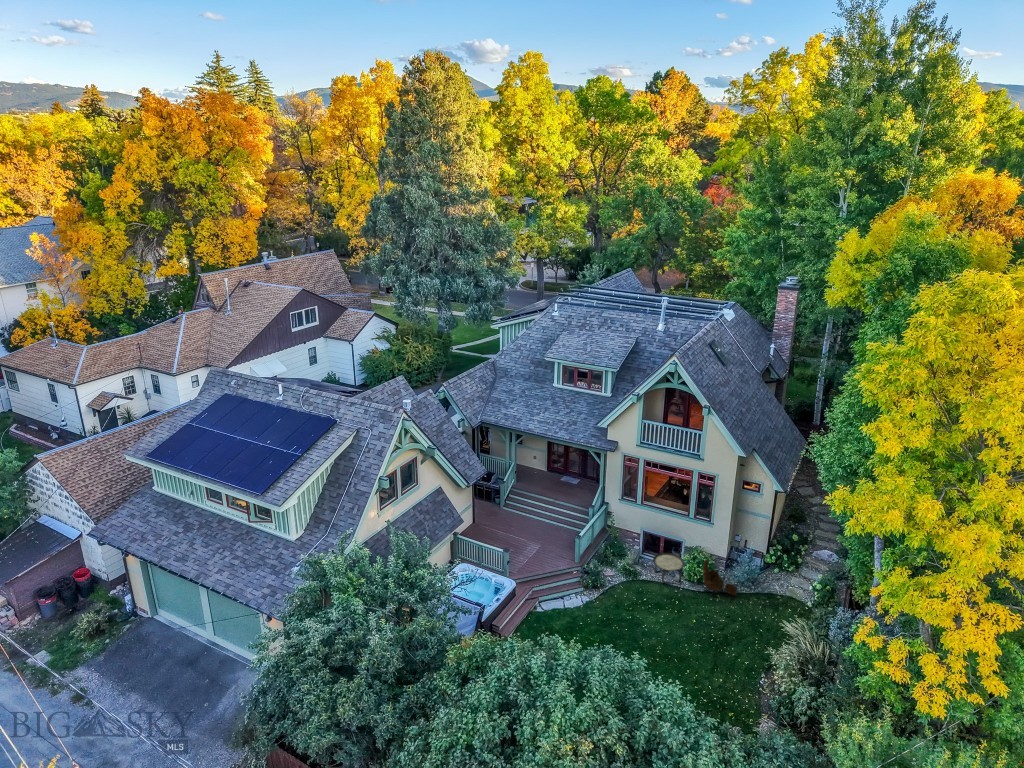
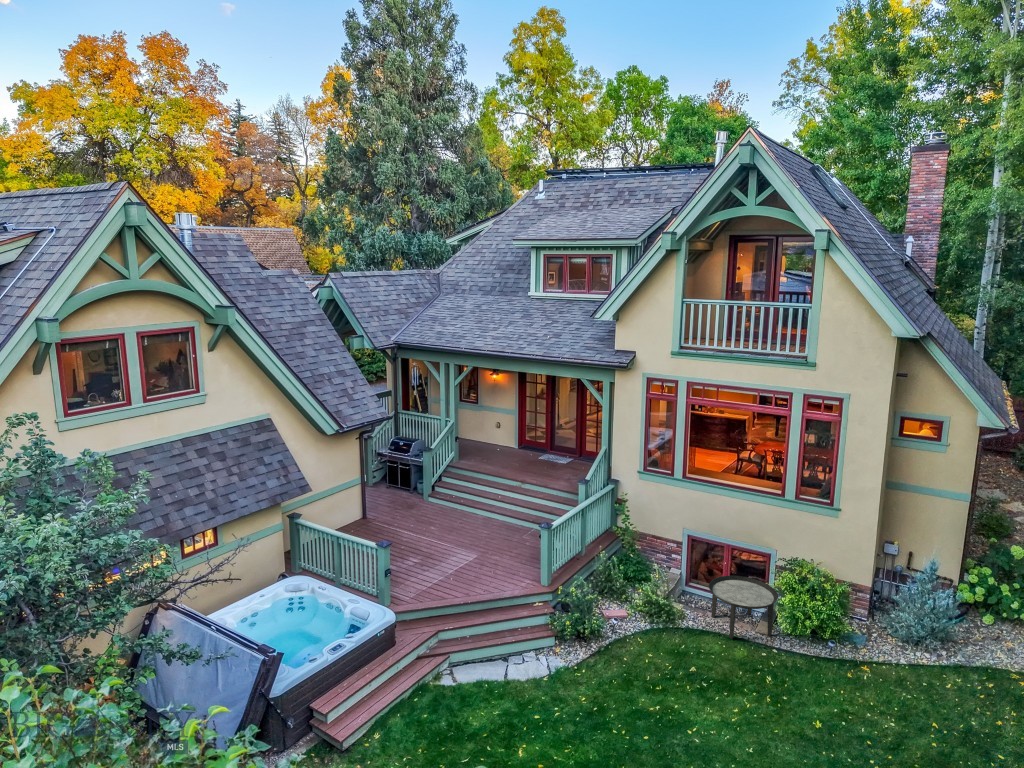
lounge chair: present [703,560,737,597] -> none [827,585,911,680]

